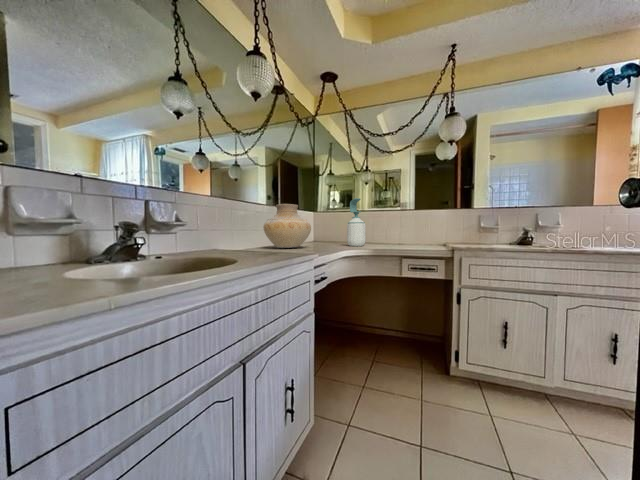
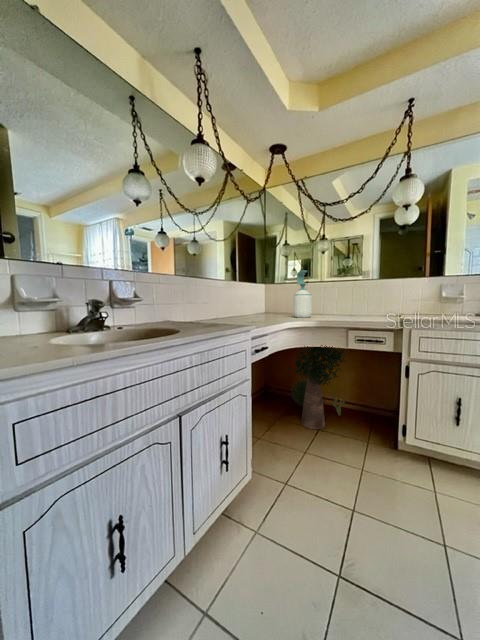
vase: present [263,204,311,248] -> none [212,278,256,319]
potted plant: none [341,265,397,361] -> present [289,345,345,429]

